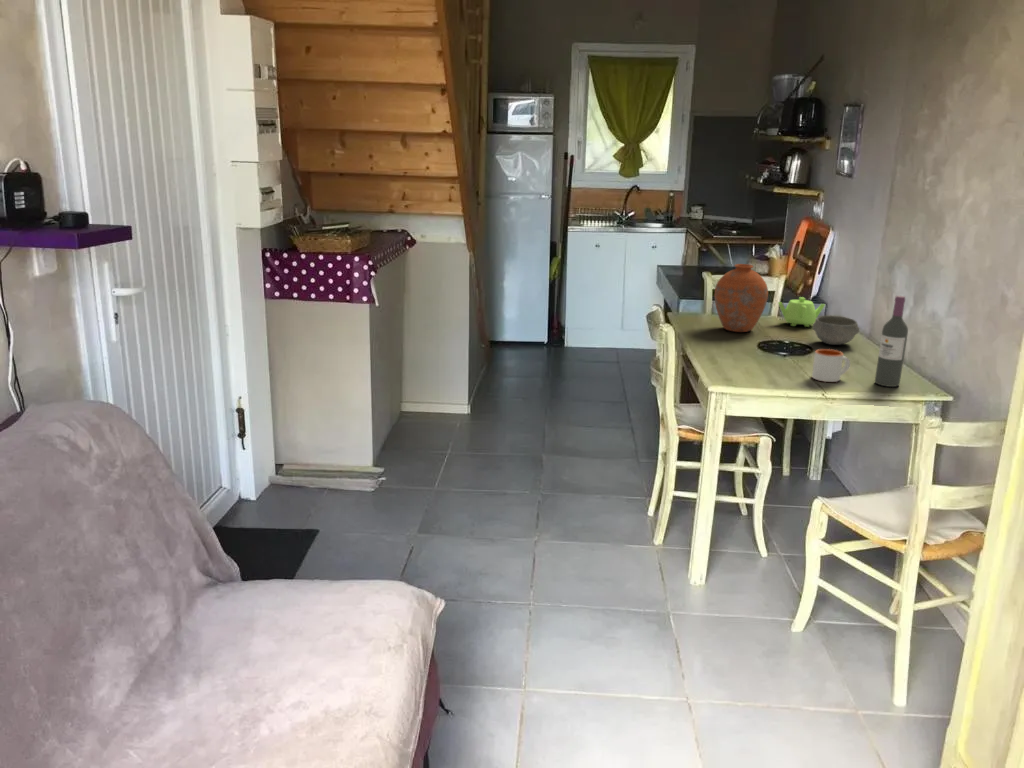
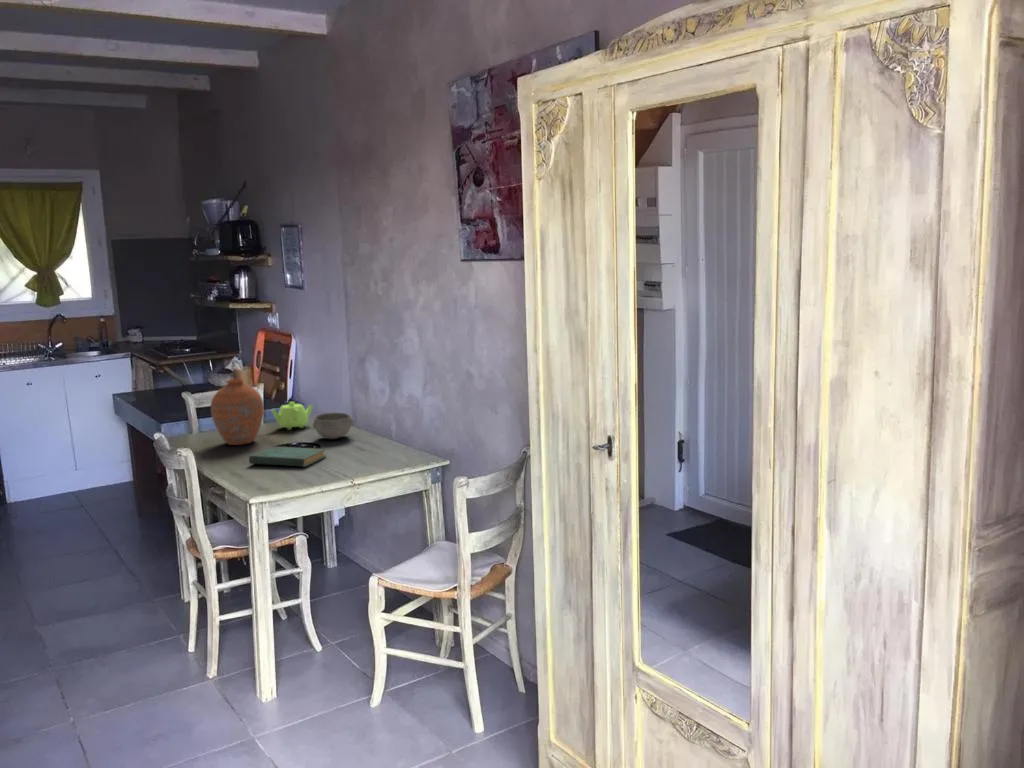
wine bottle: present [875,296,908,387] -> none [384,385,406,464]
book: none [732,340,814,367] -> present [249,447,326,467]
mug: present [812,349,850,382] -> none [332,442,364,472]

